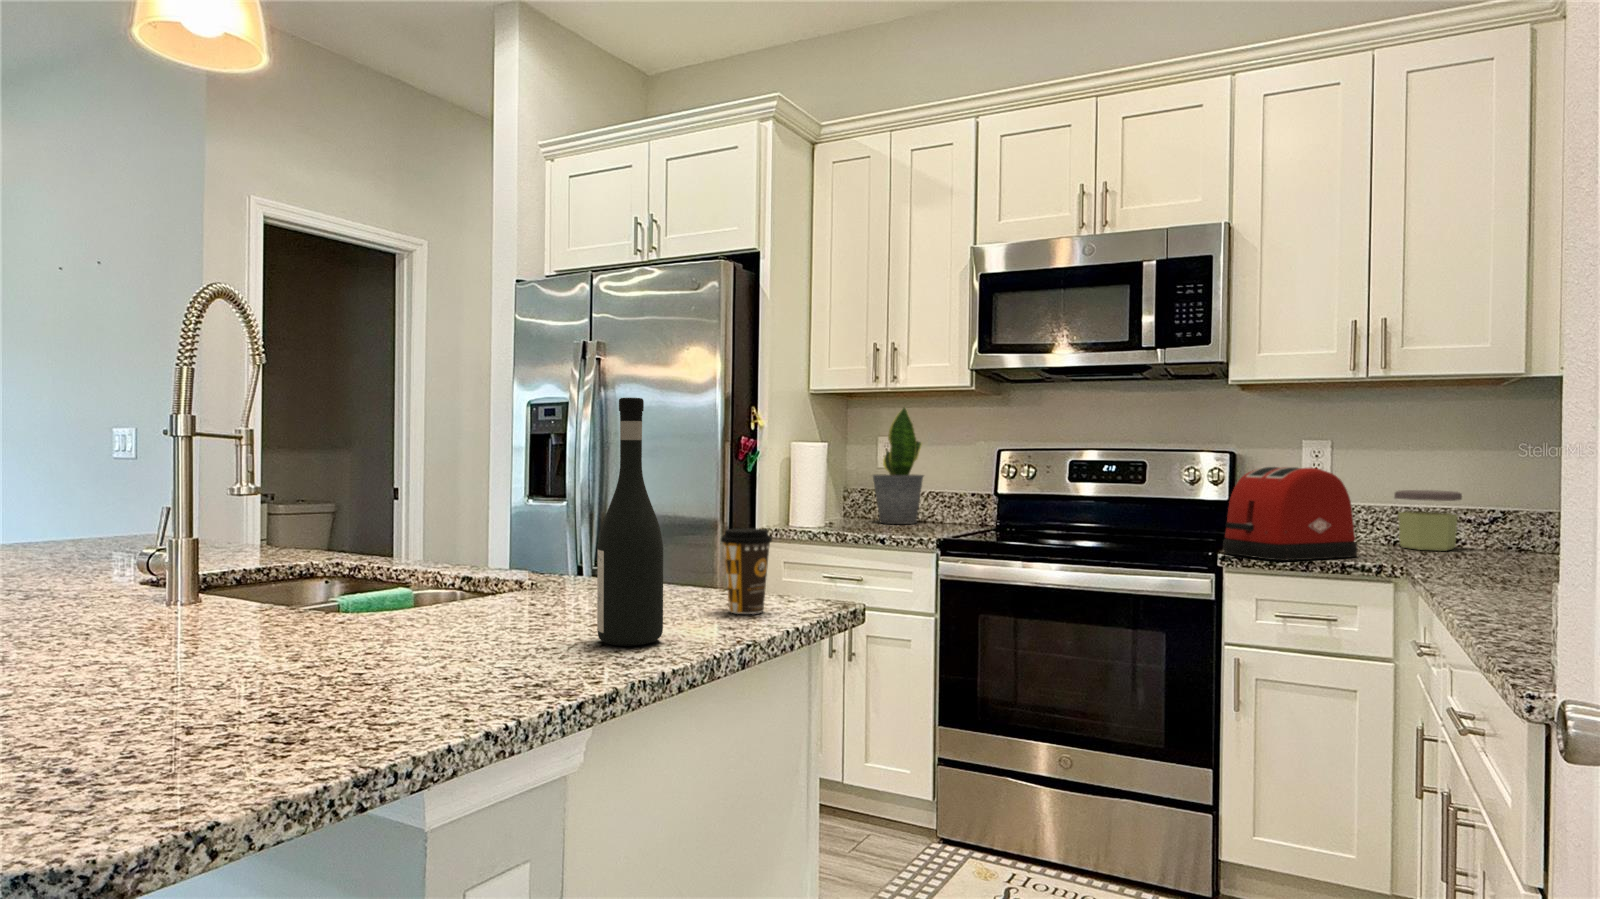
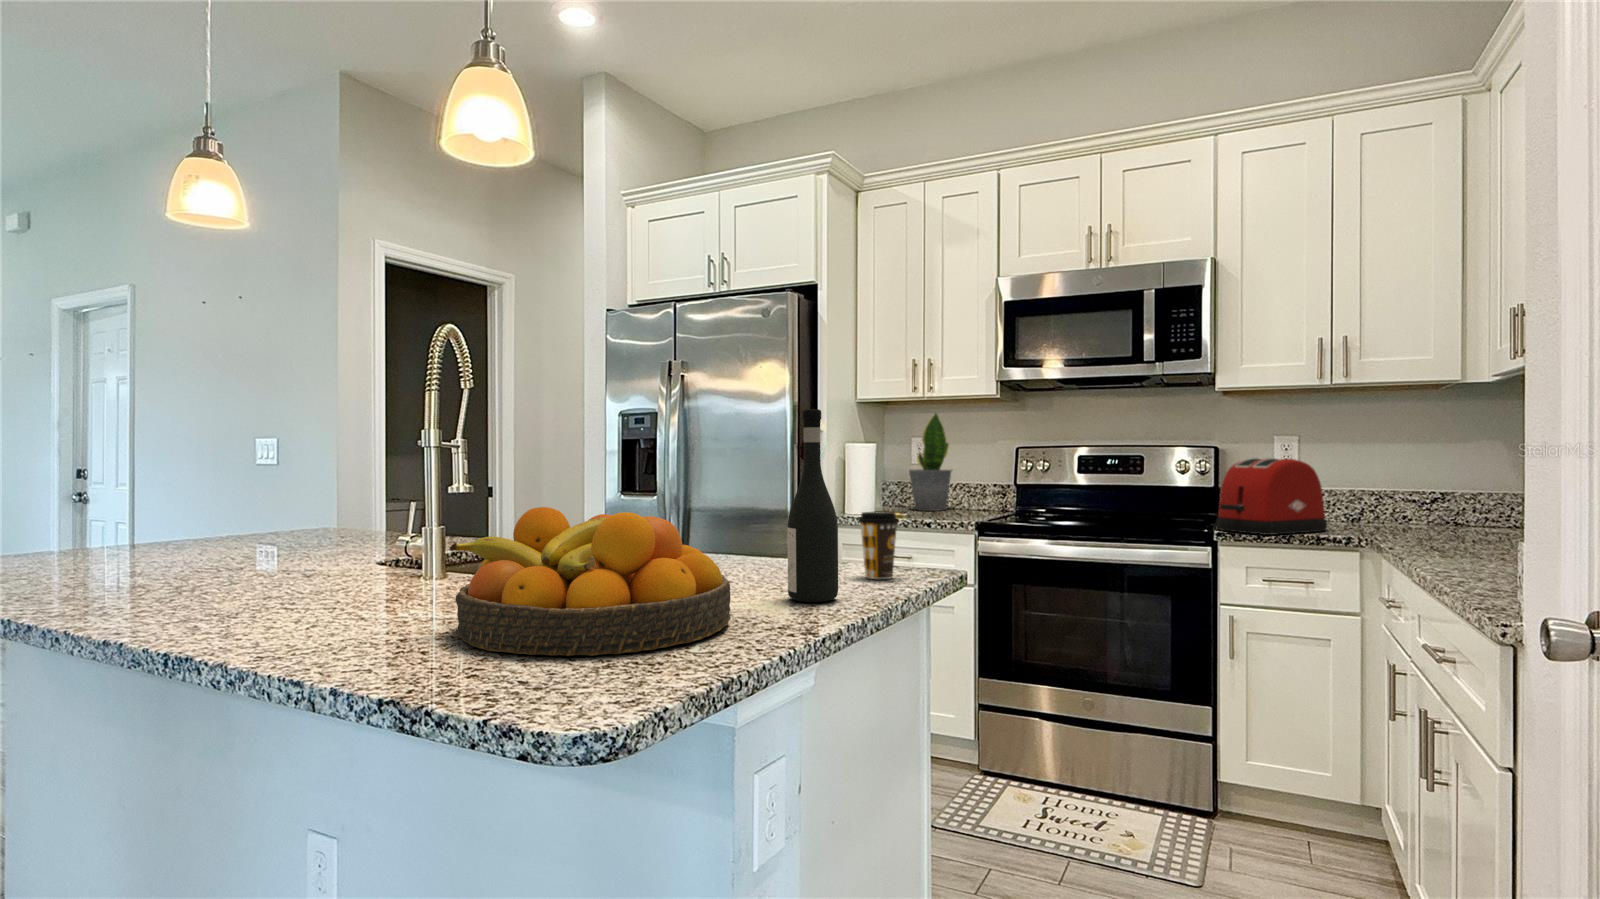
jar: present [1394,490,1462,551] -> none [1353,476,1408,525]
fruit bowl: none [93,521,487,723] -> present [449,507,731,656]

